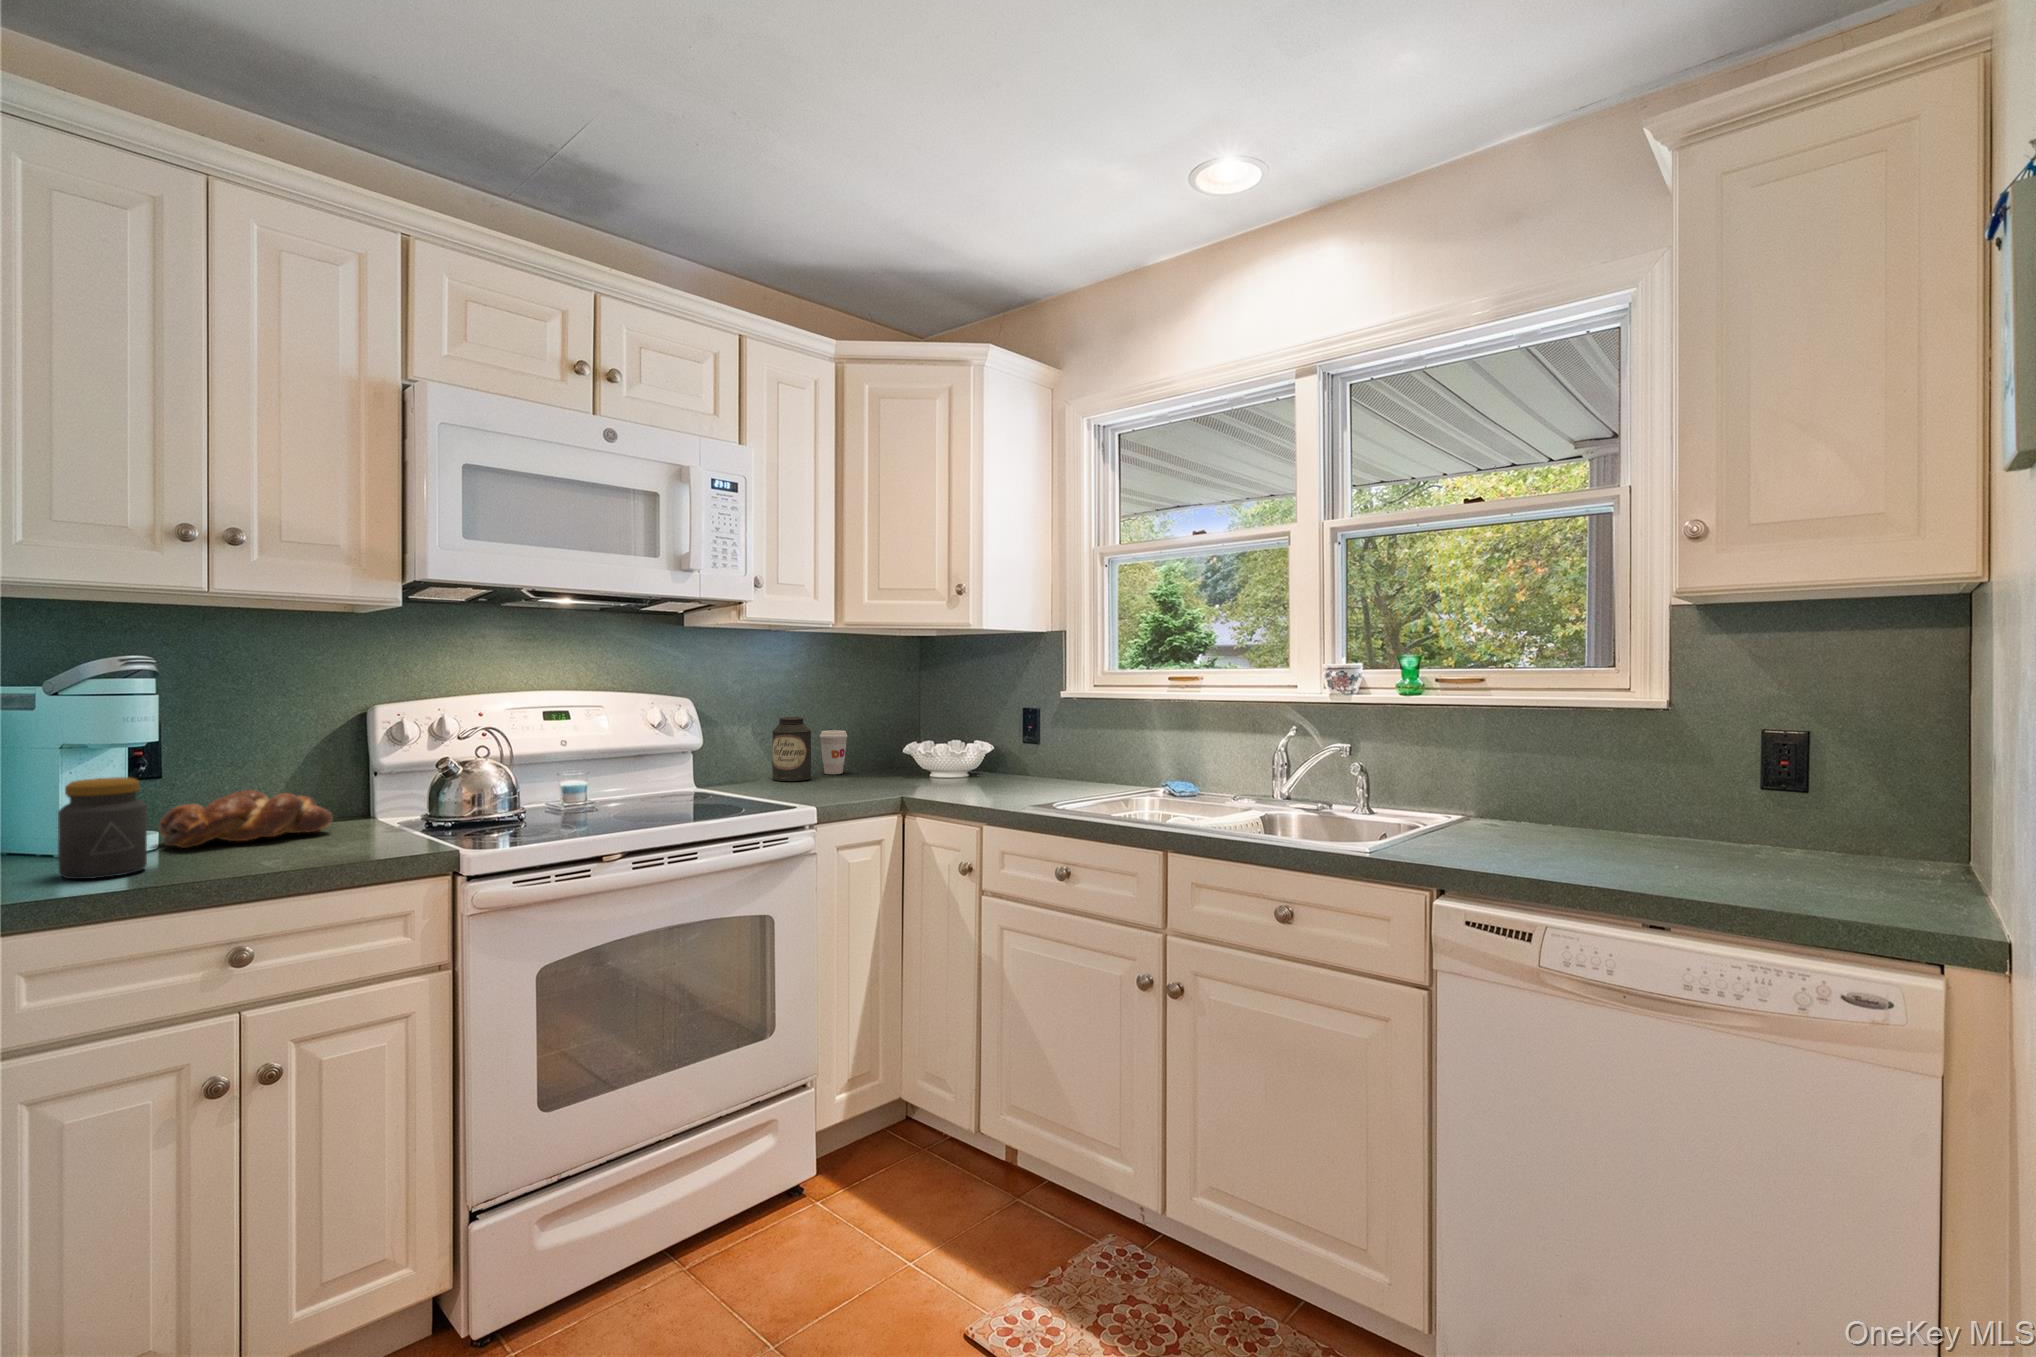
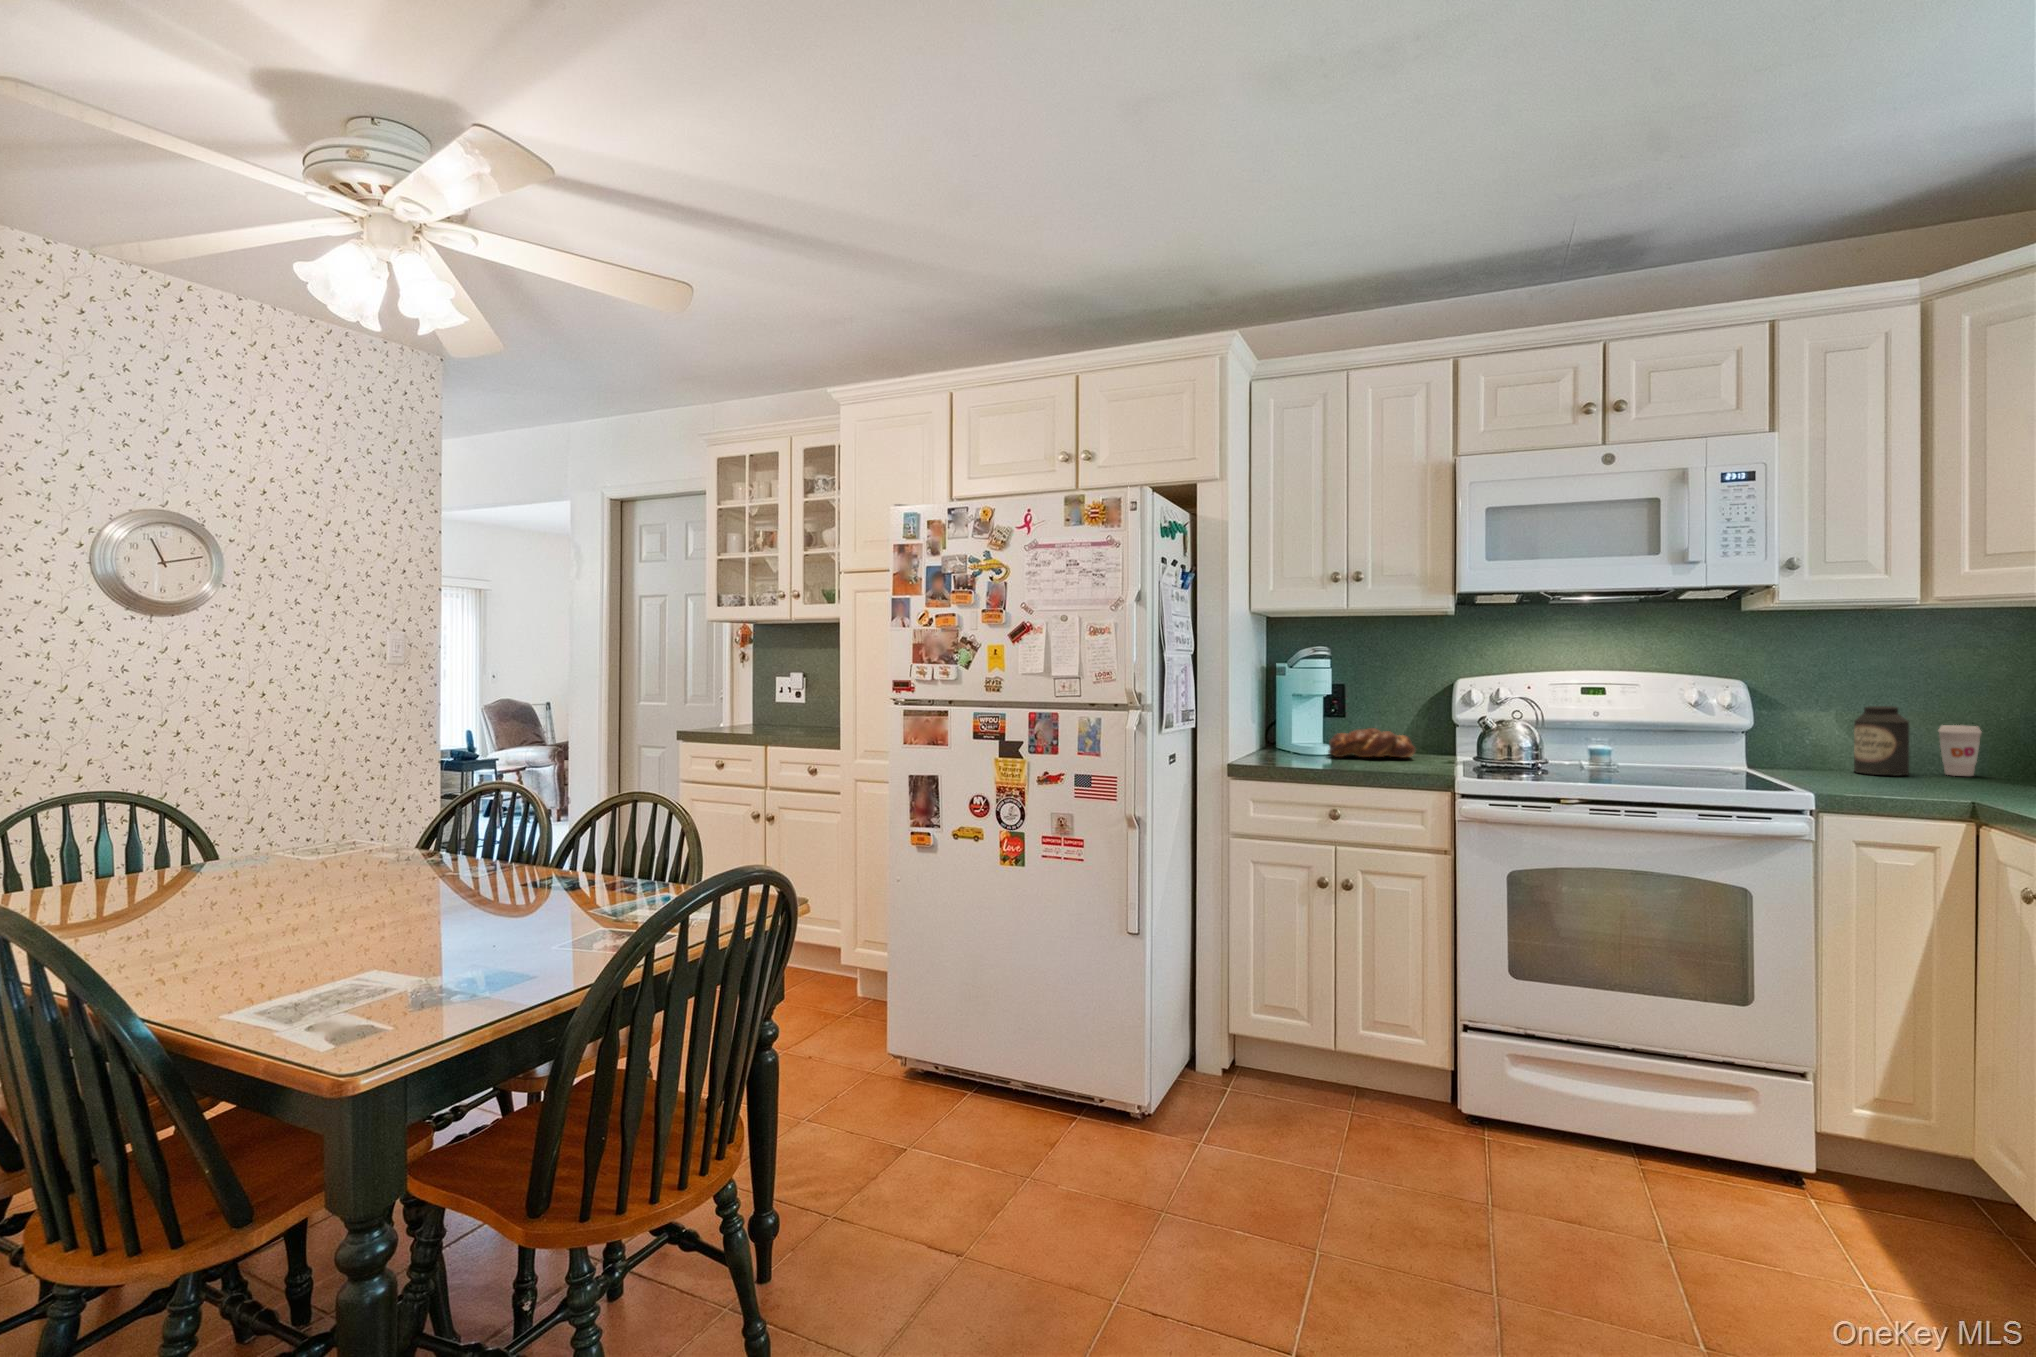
jar: present [58,777,147,879] -> none [1273,711,1309,763]

